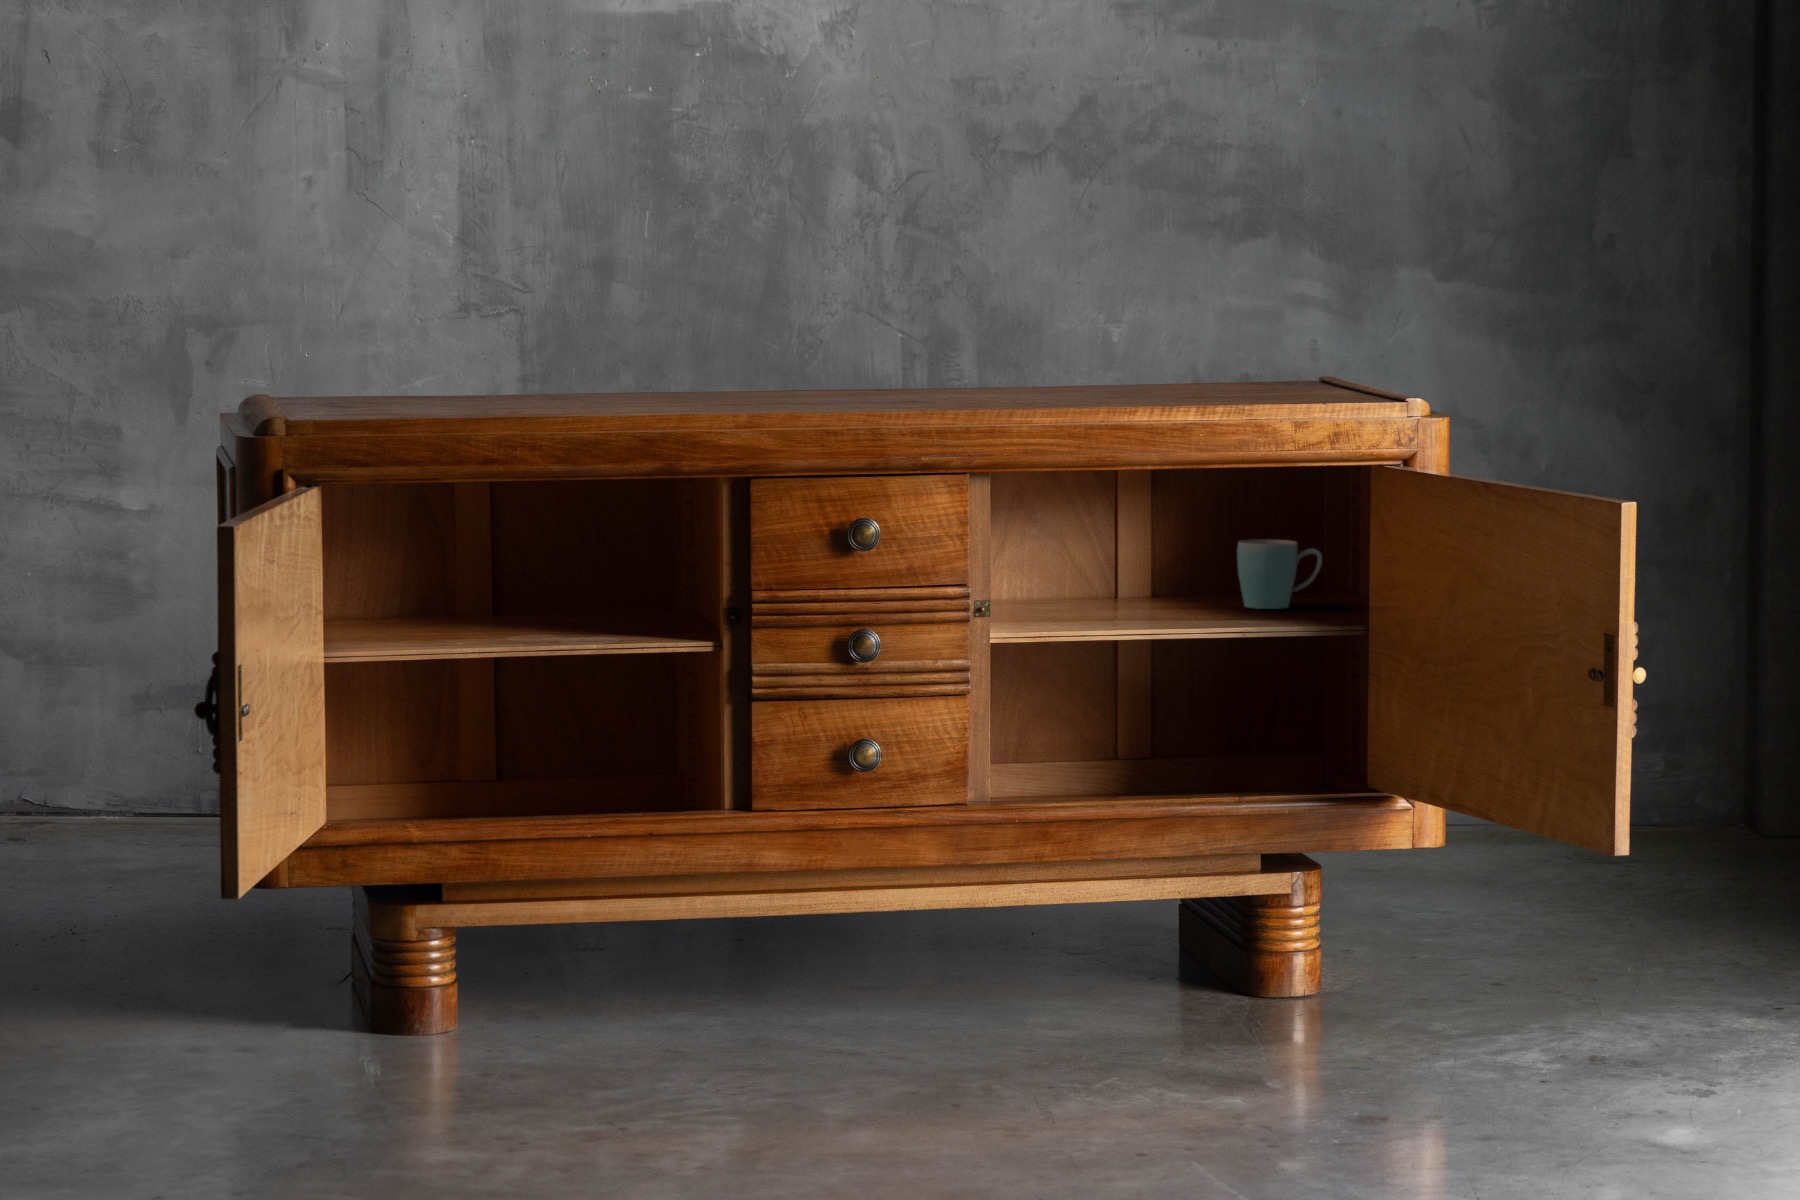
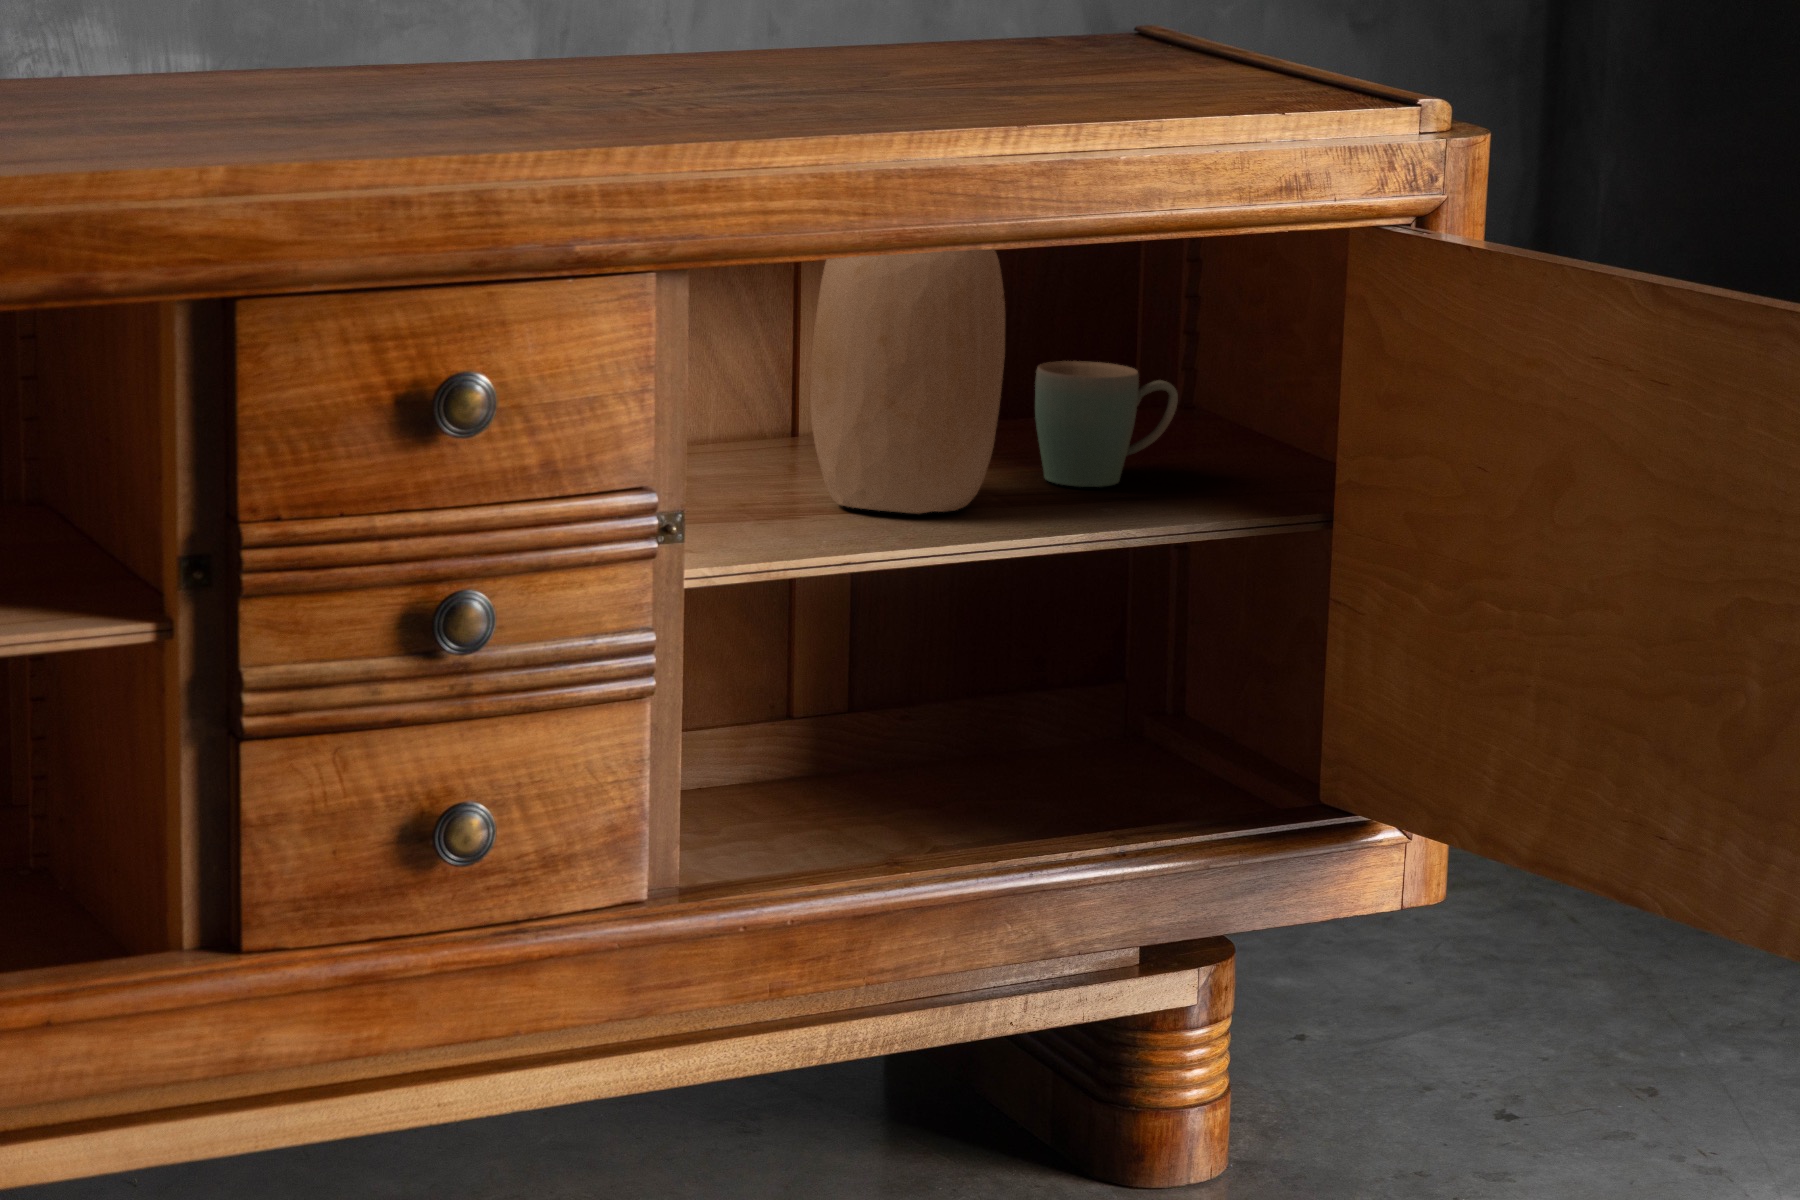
jar: none [1091,415,1197,615] -> present [810,249,1005,513]

